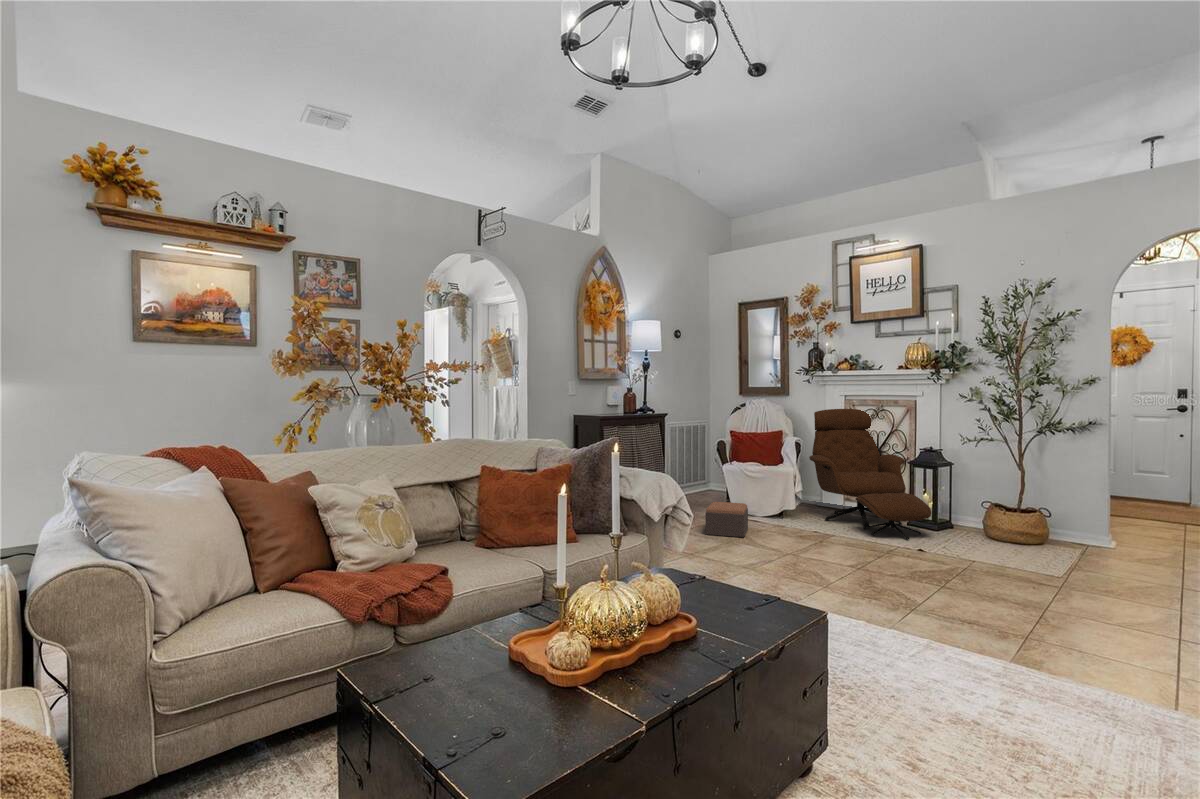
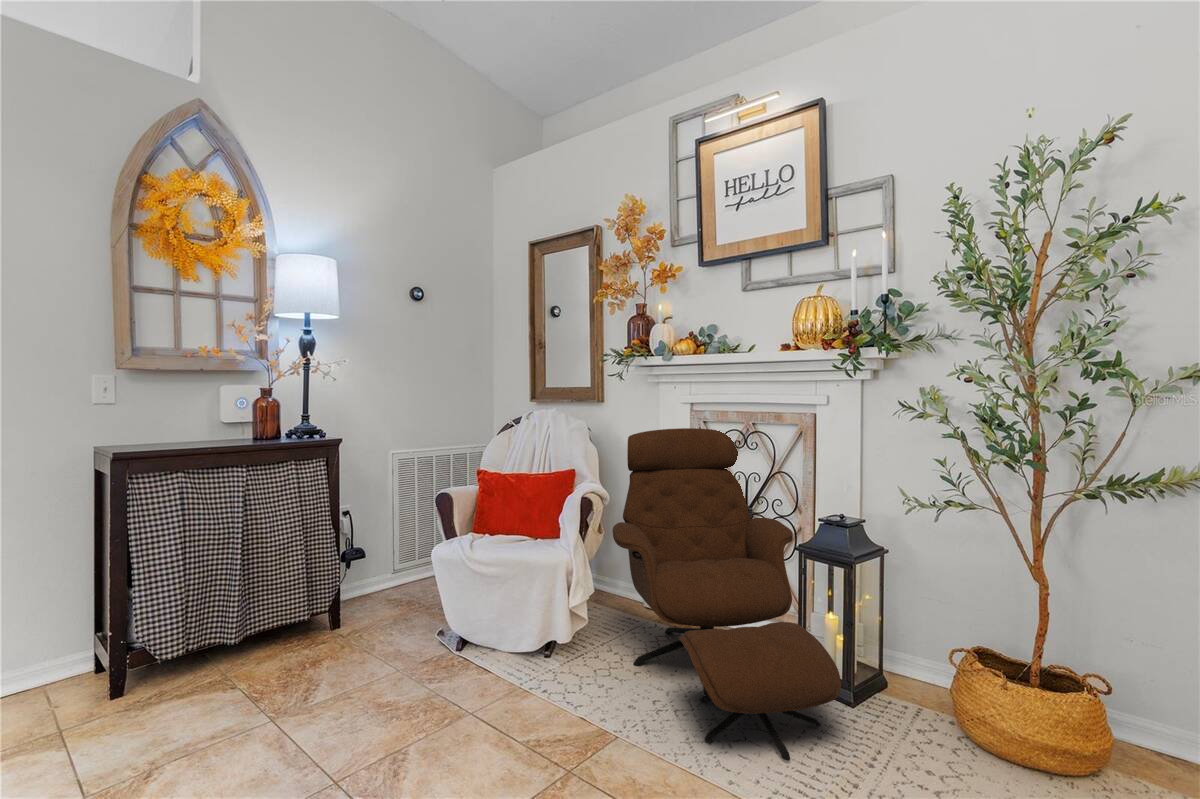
footstool: present [705,502,748,537] -> none [303,653,436,771]

